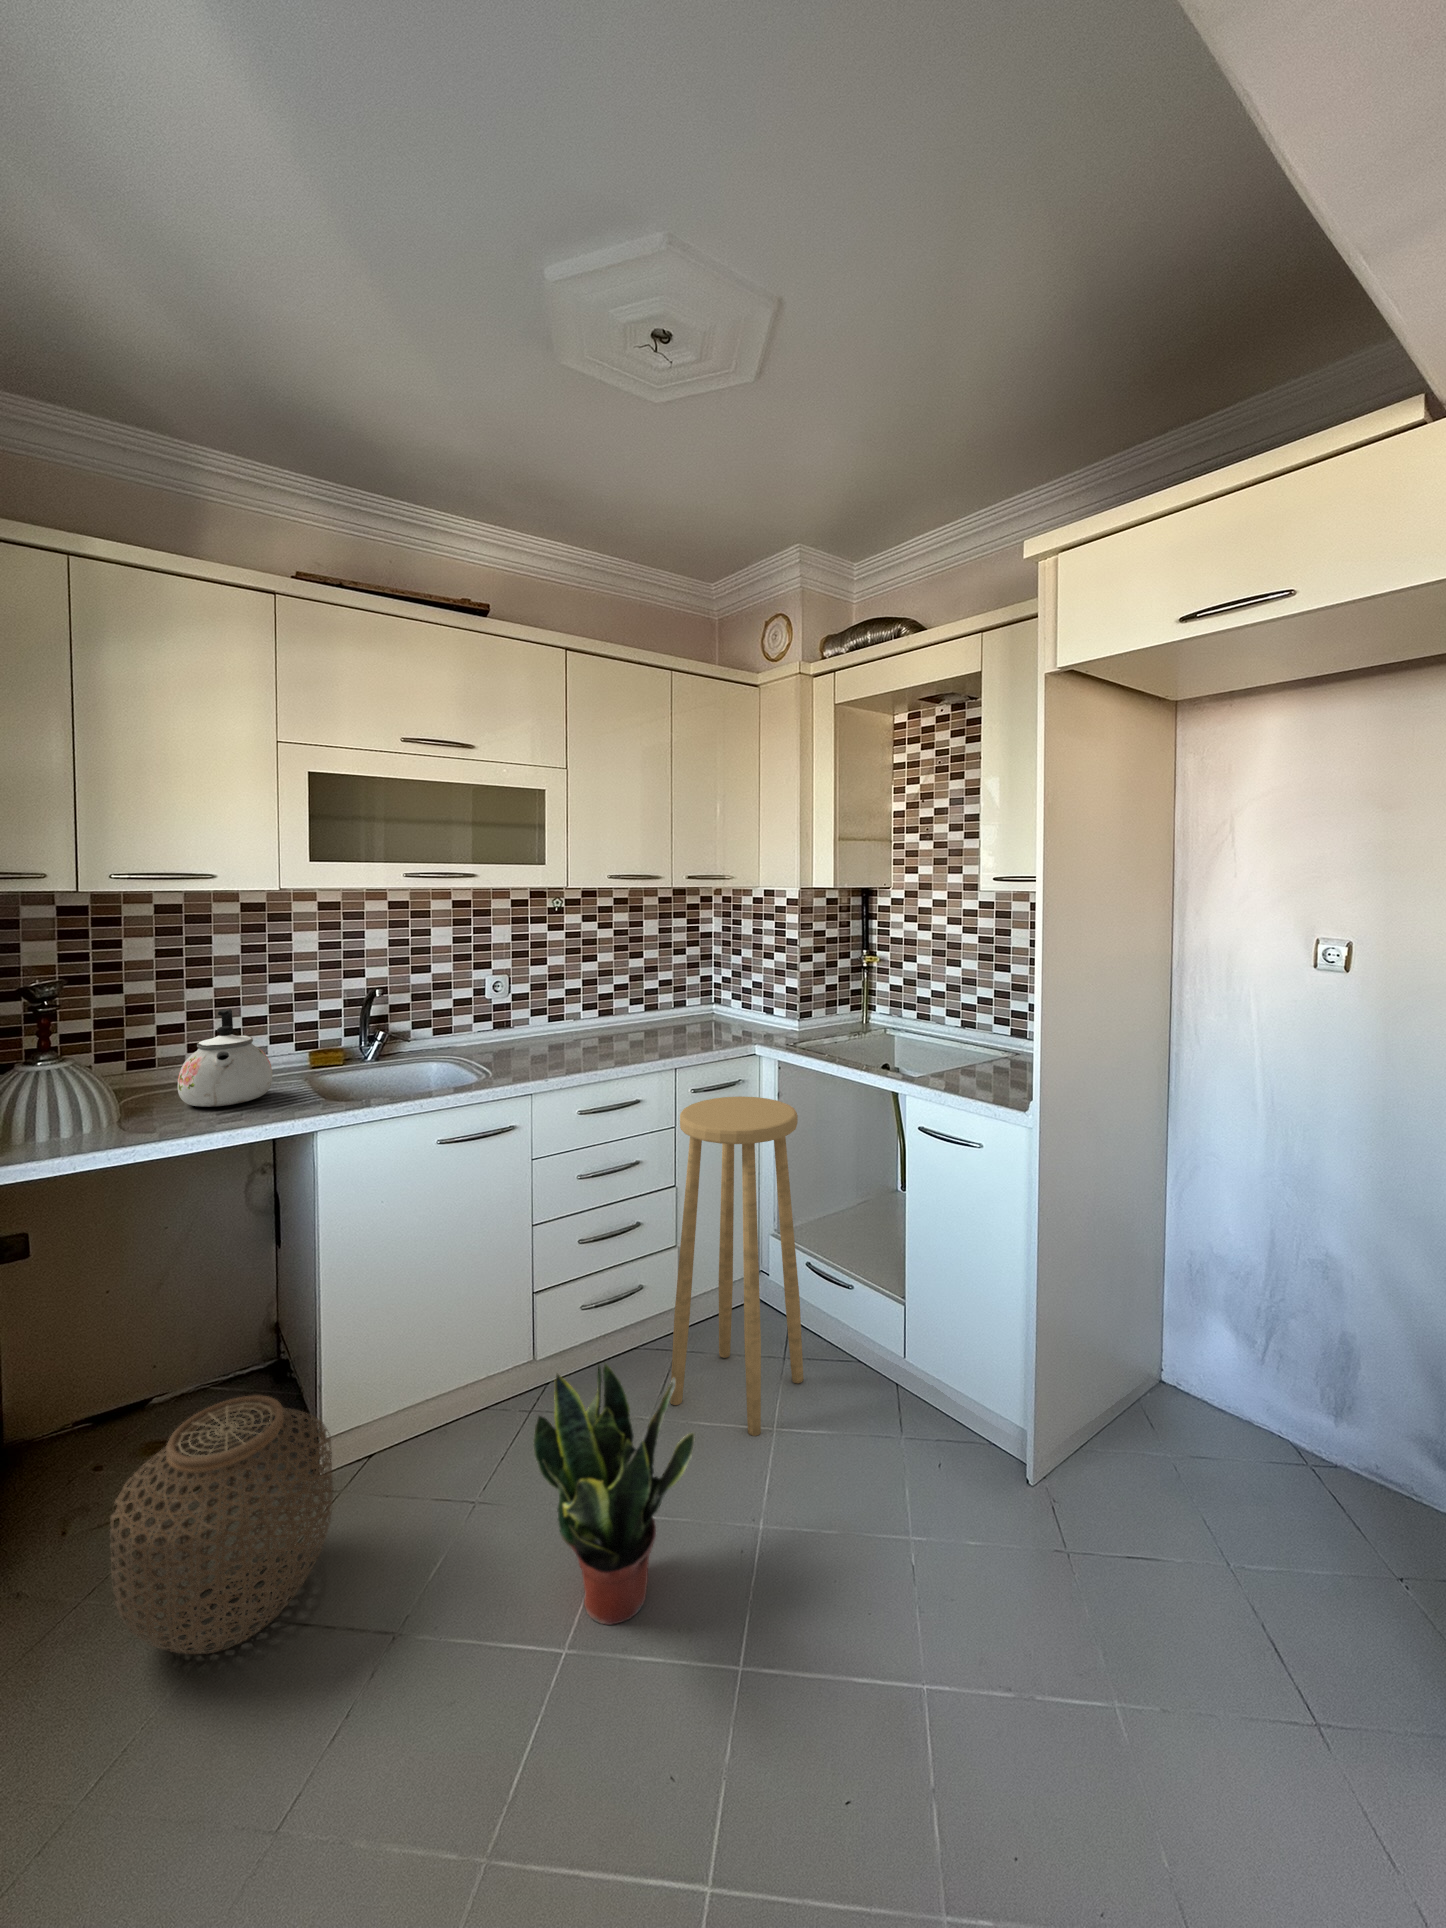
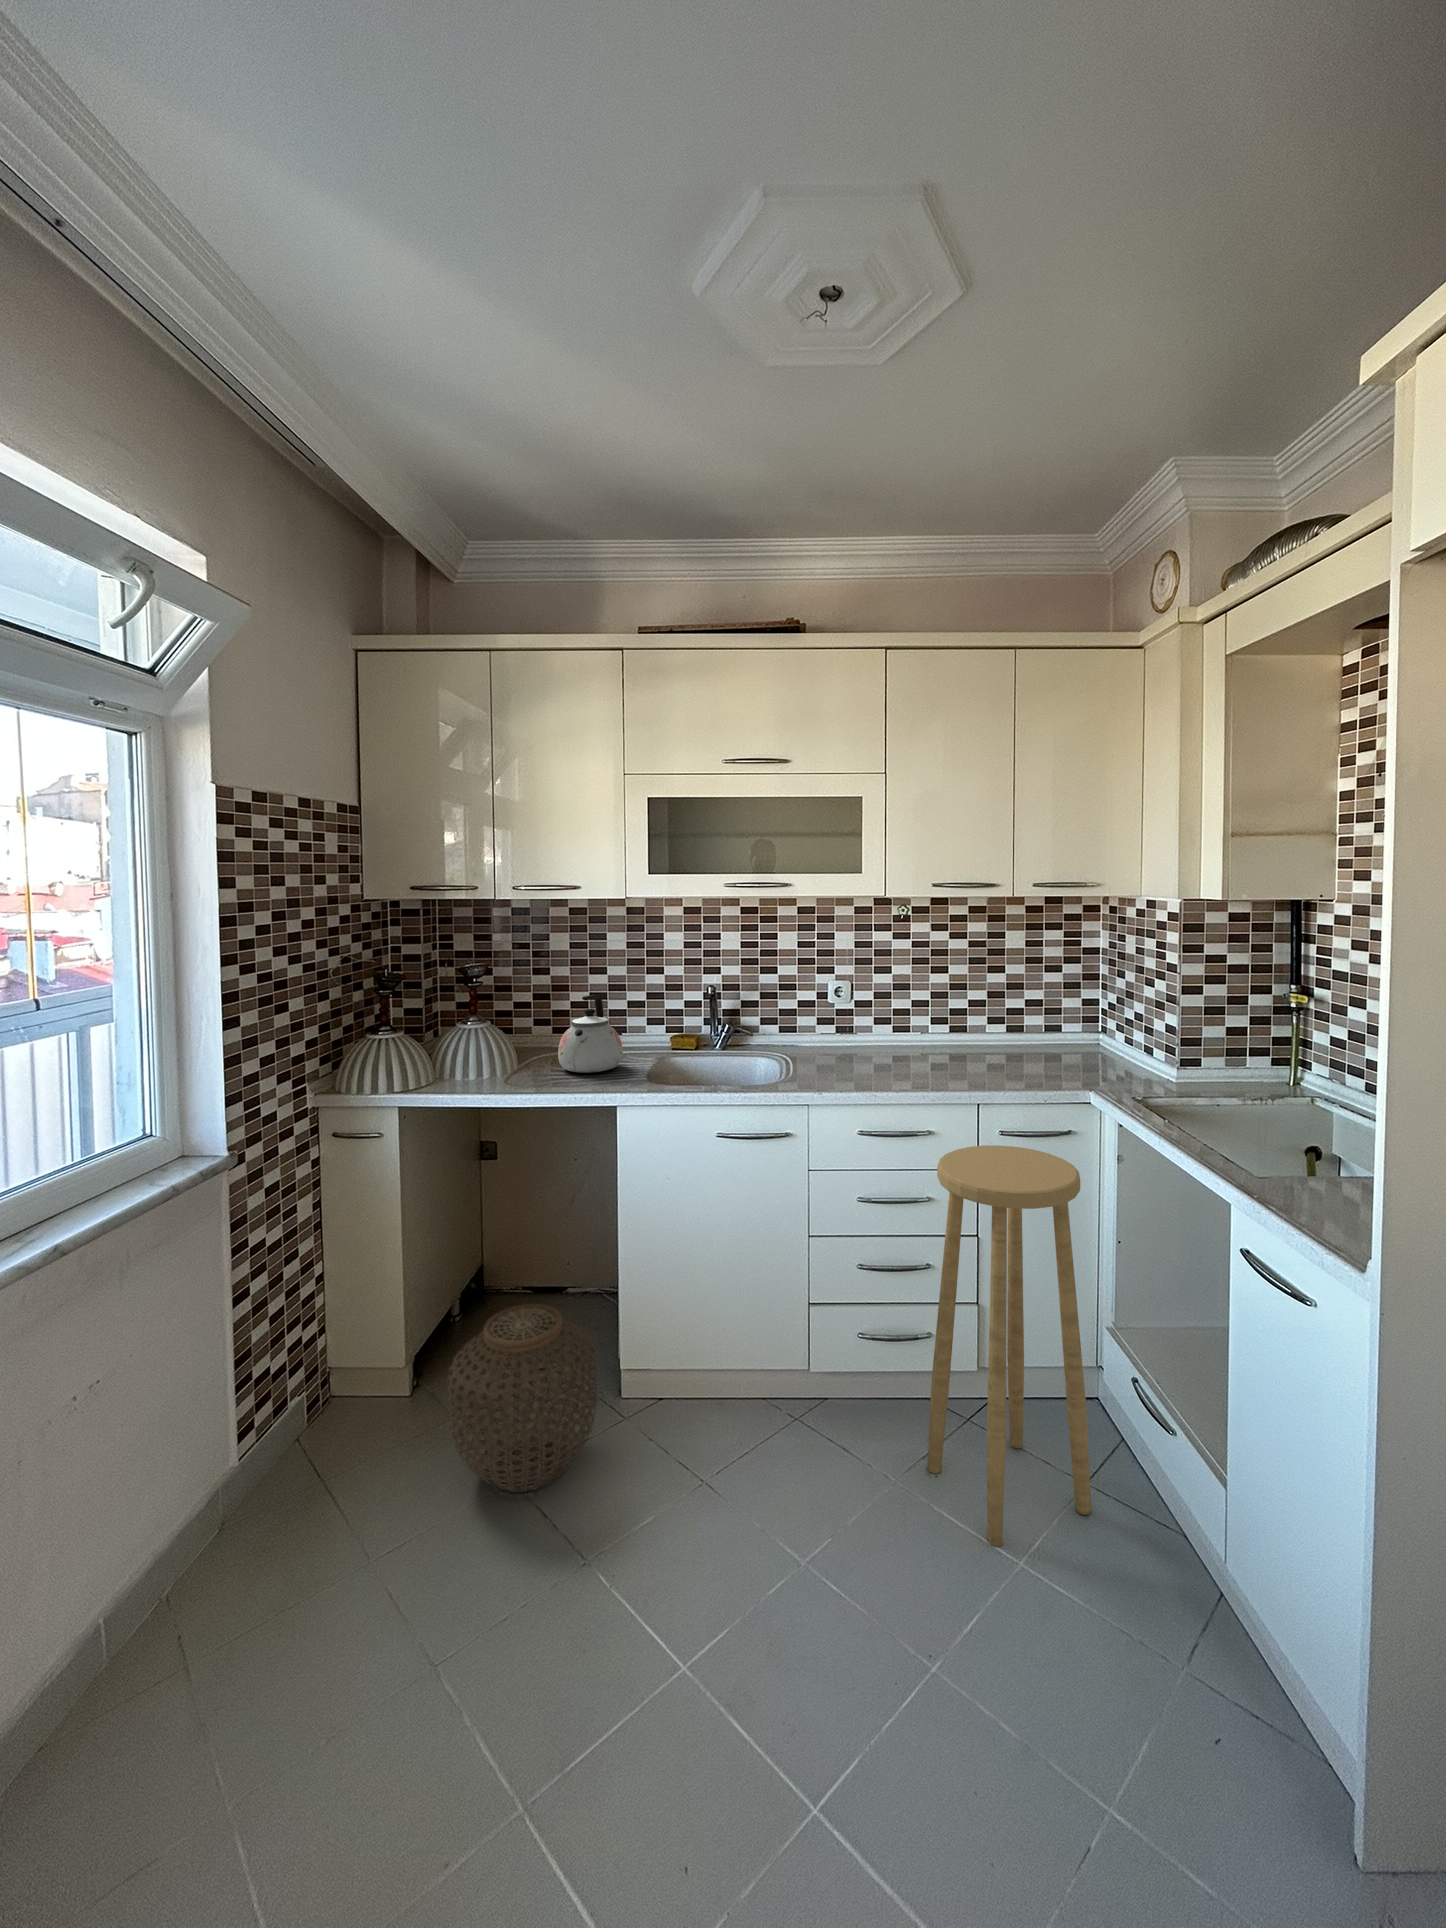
potted plant: present [534,1364,694,1625] -> none [678,1376,846,1648]

